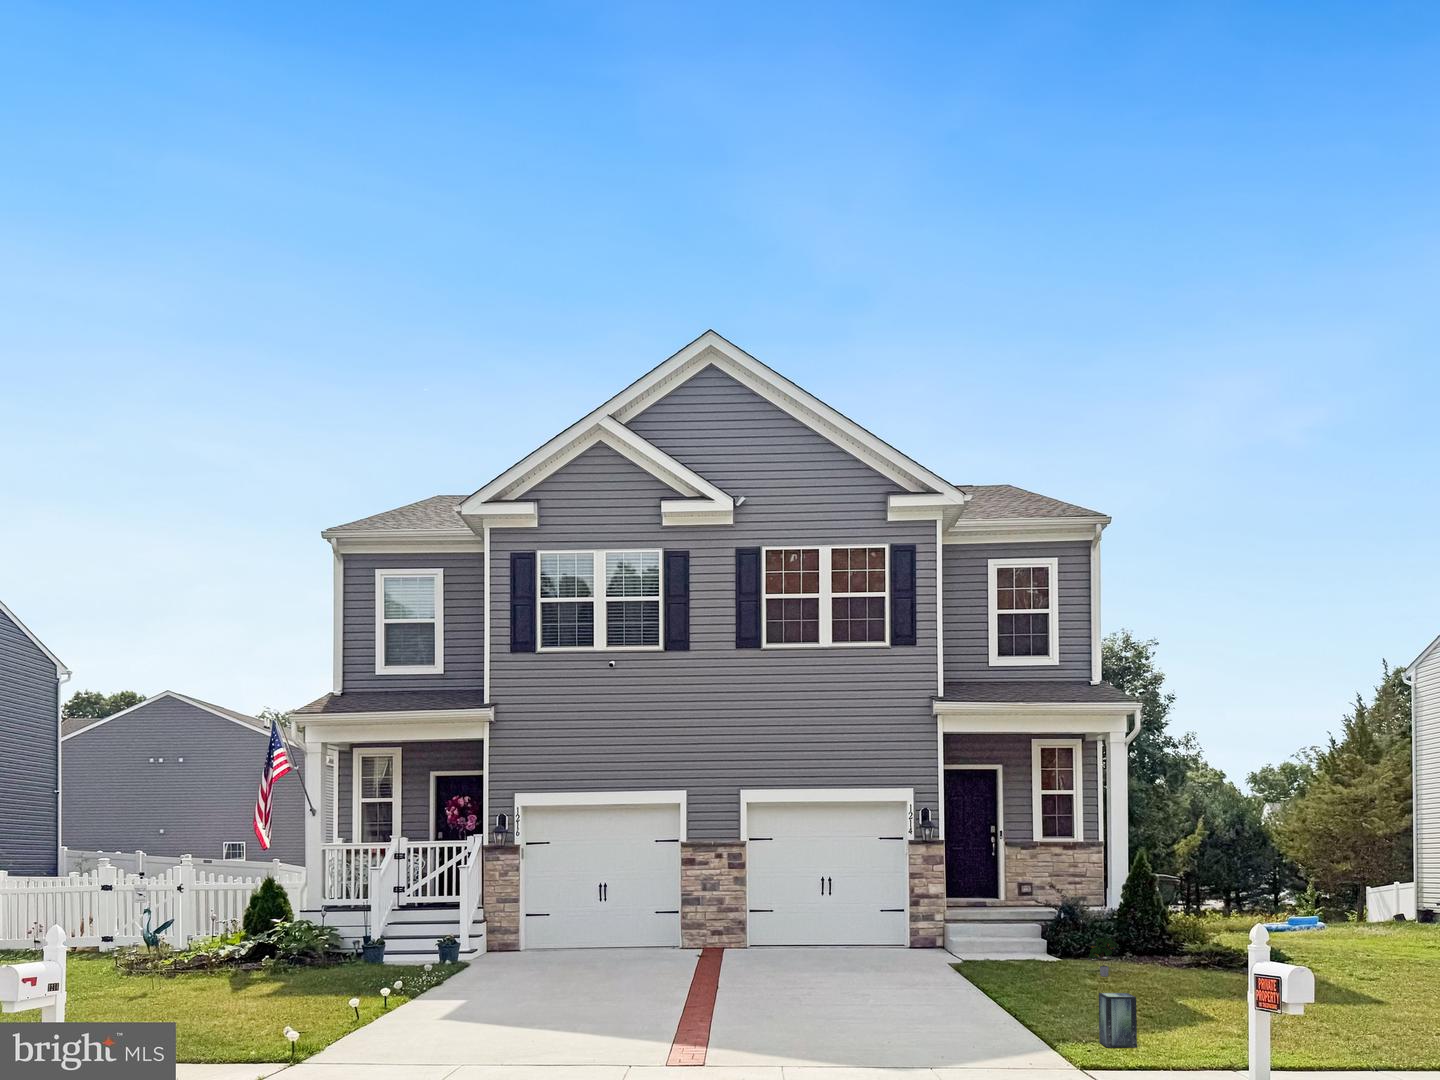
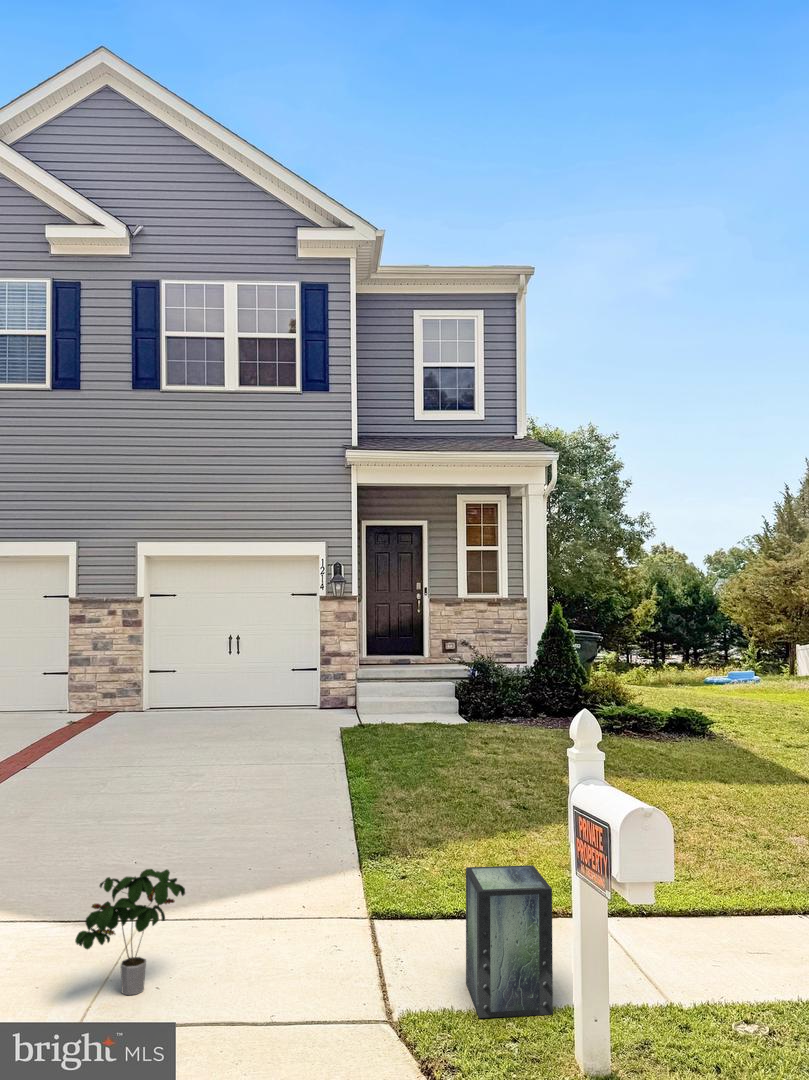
potted plant: present [1089,936,1117,976] -> present [75,869,185,995]

